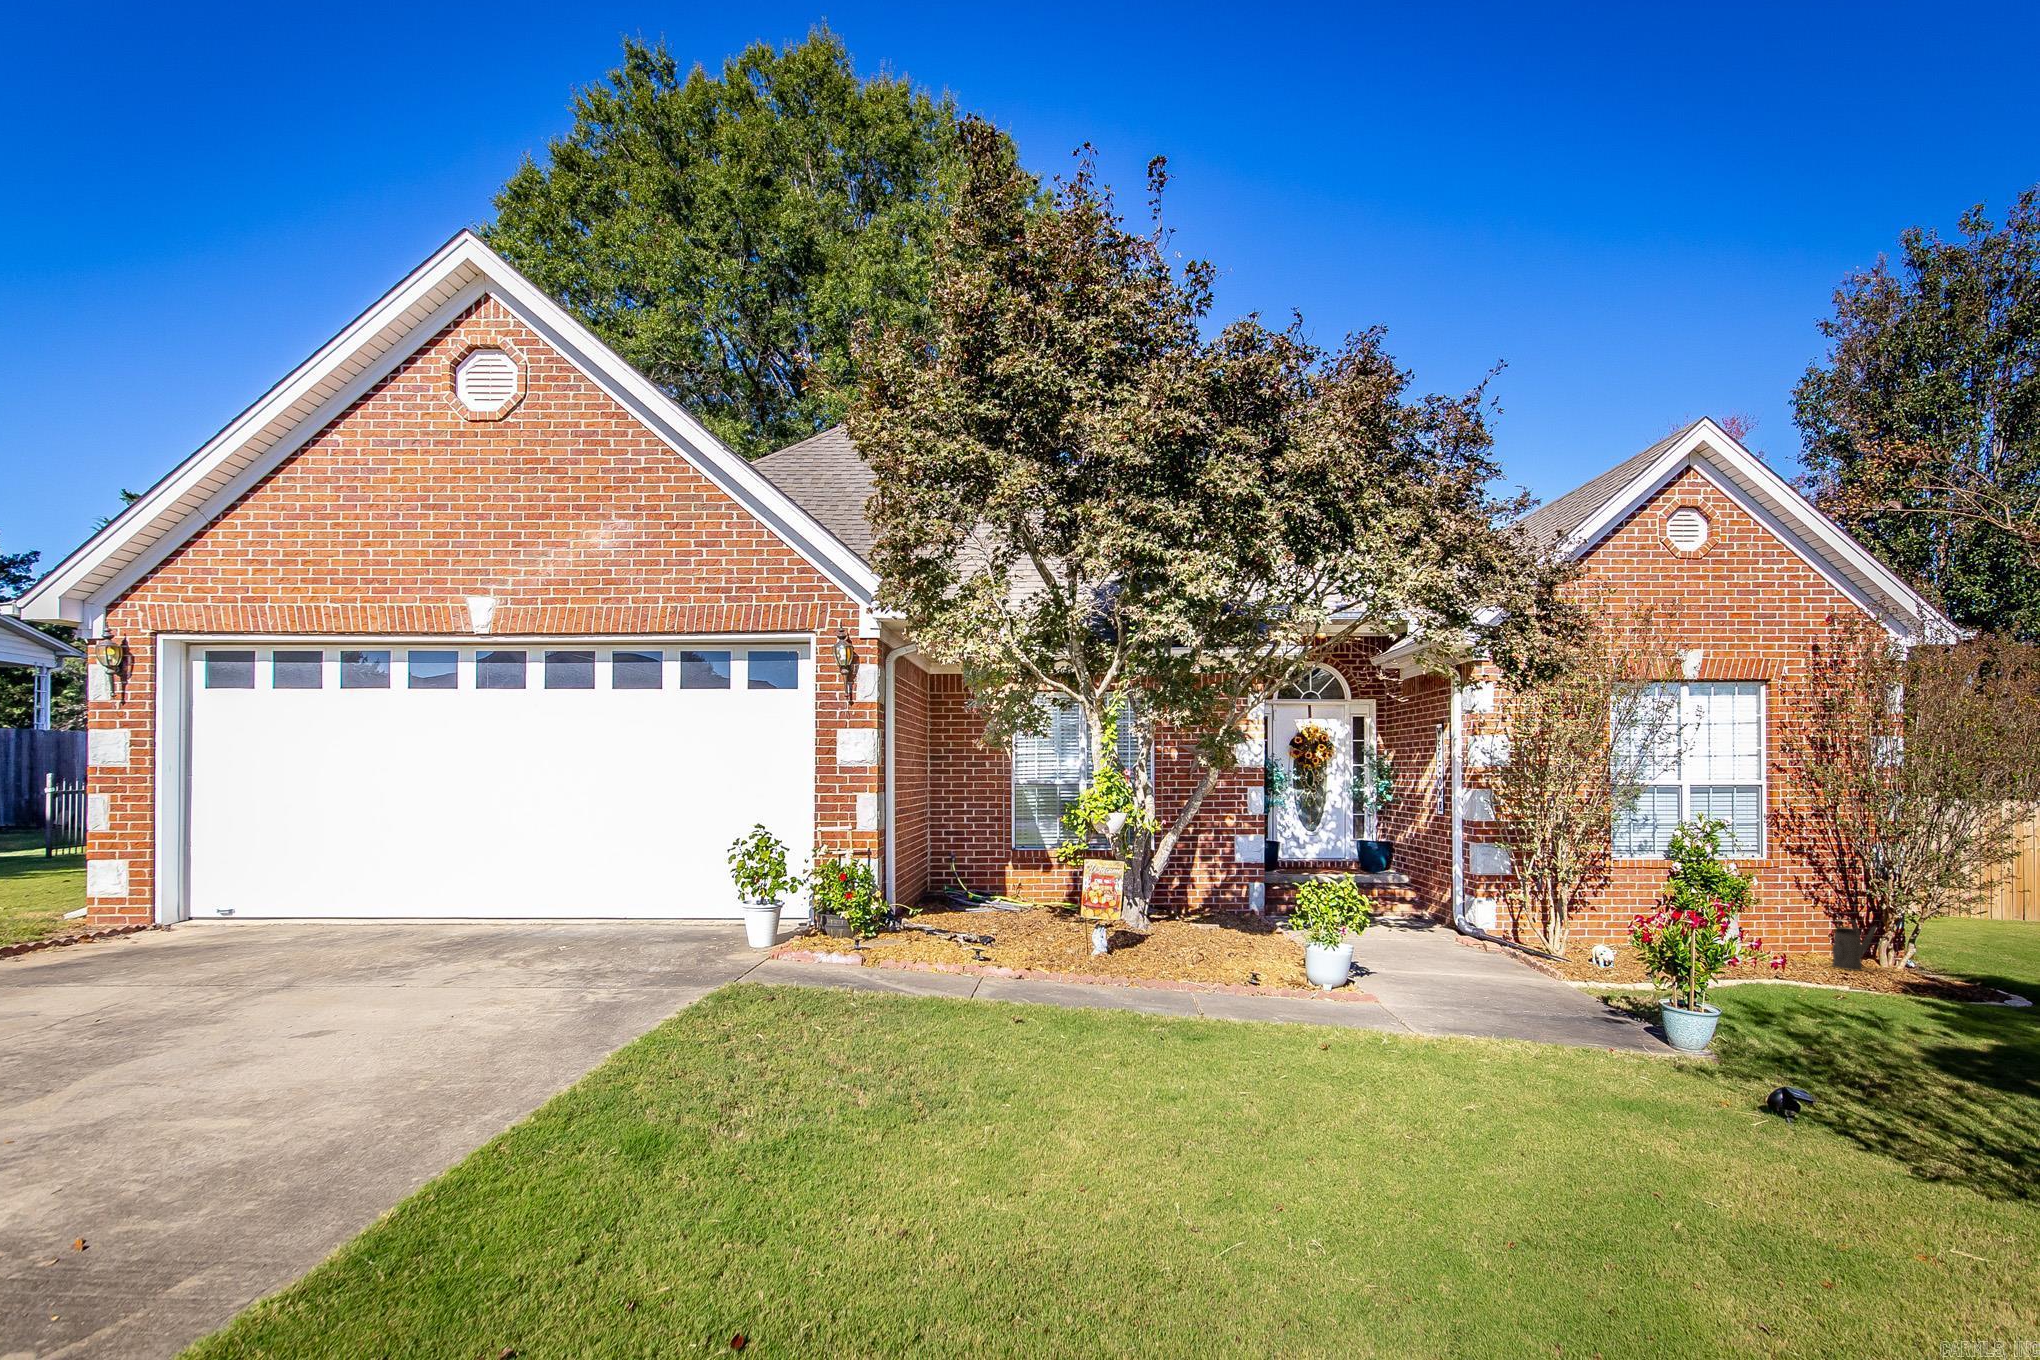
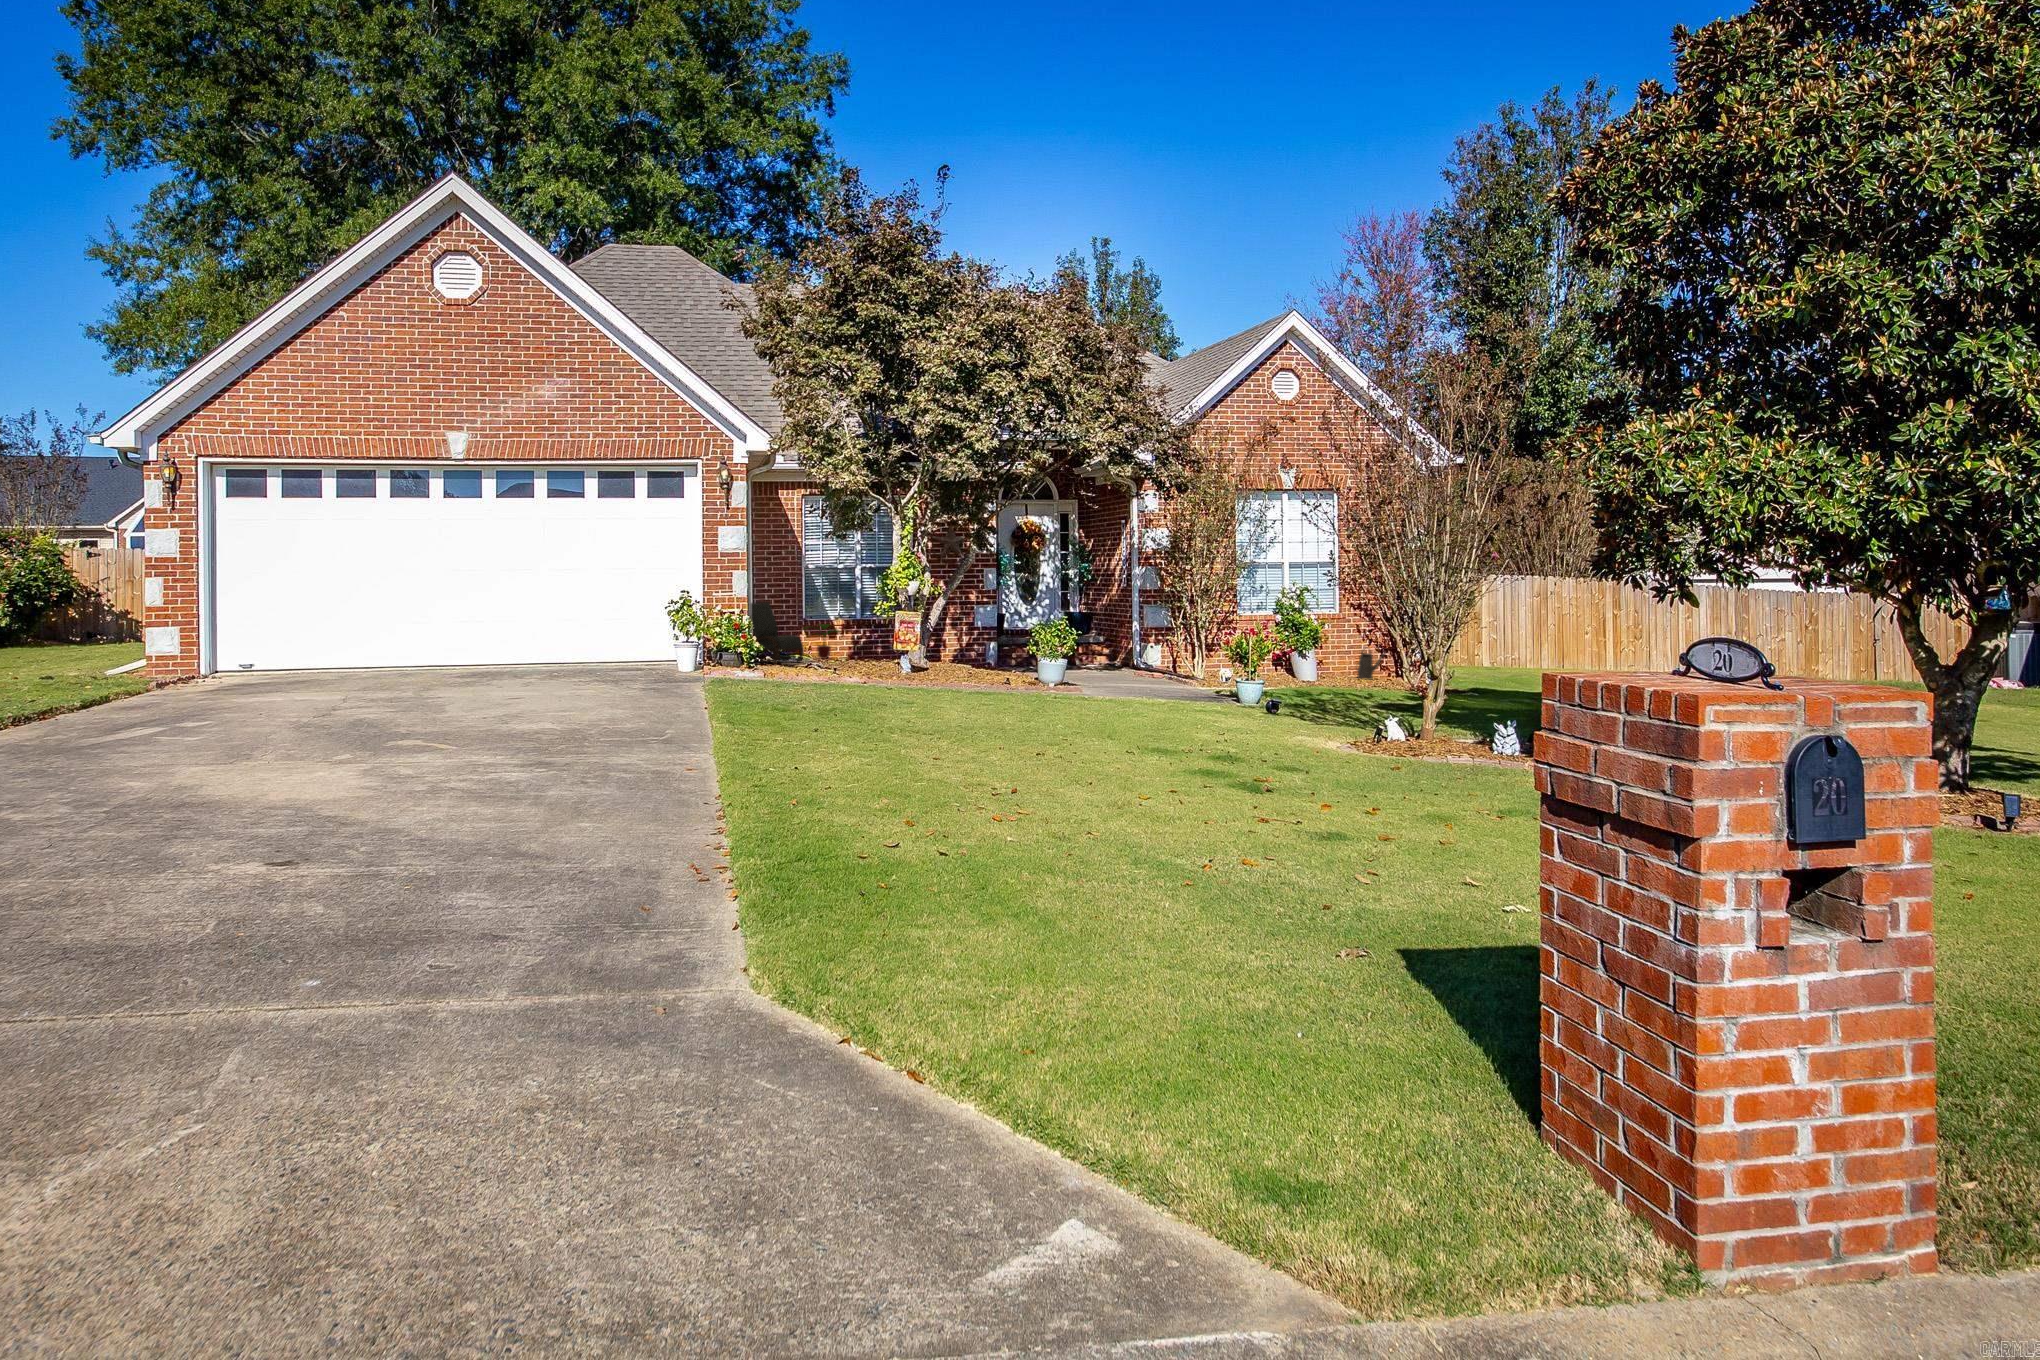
lounge chair: none [901,829,979,919] -> present [751,602,804,665]
potted plant: none [987,856,1039,905] -> present [817,624,840,659]

